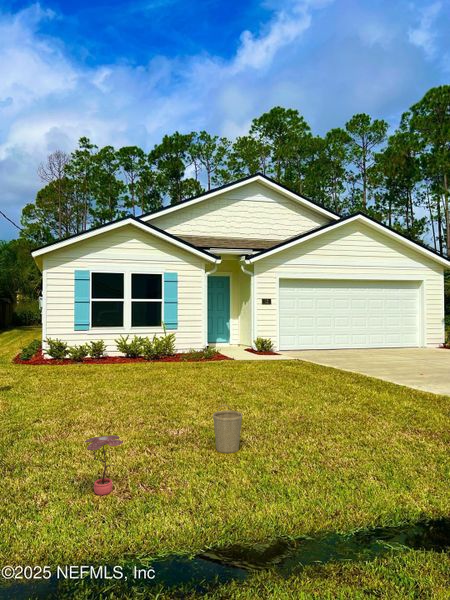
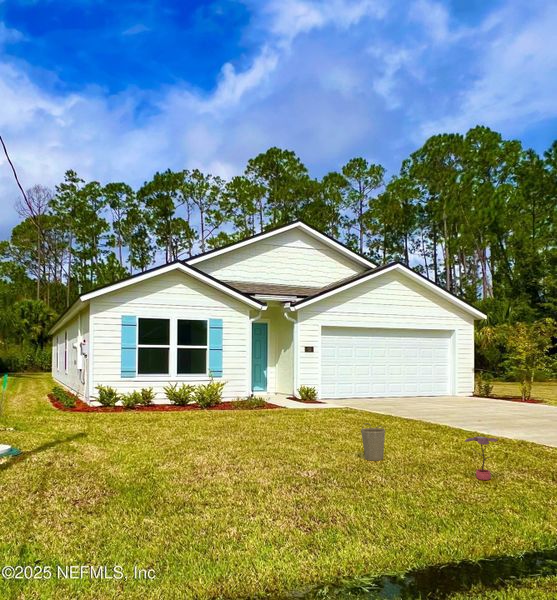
potted plant: present [85,435,123,495] -> present [465,436,497,480]

